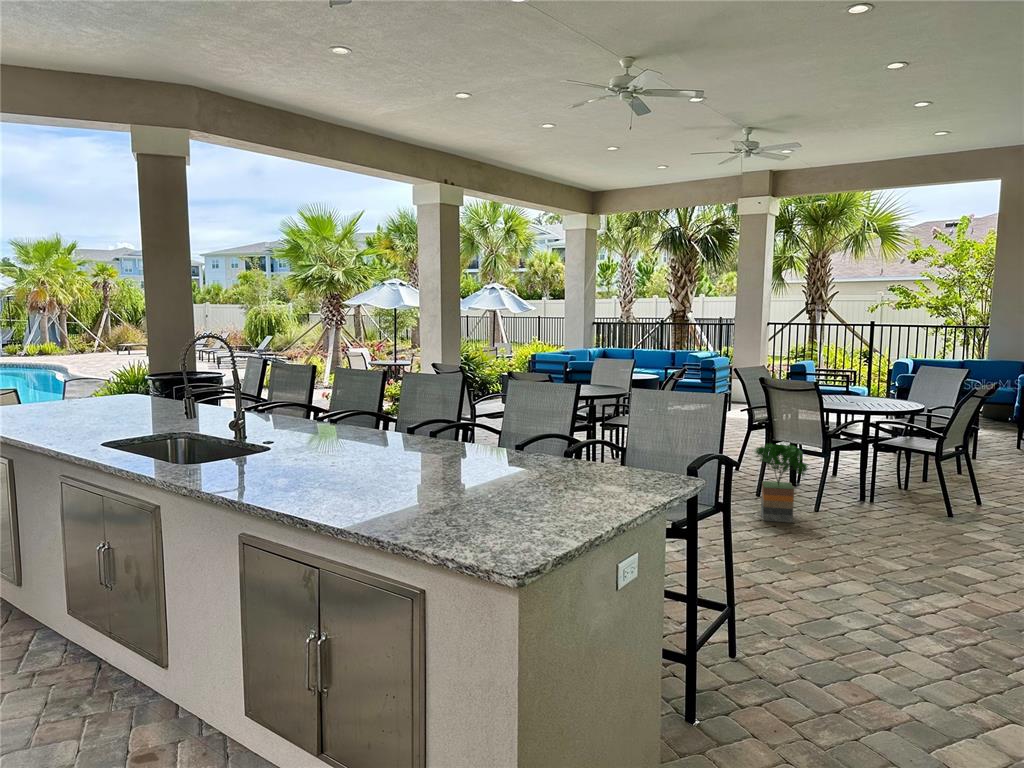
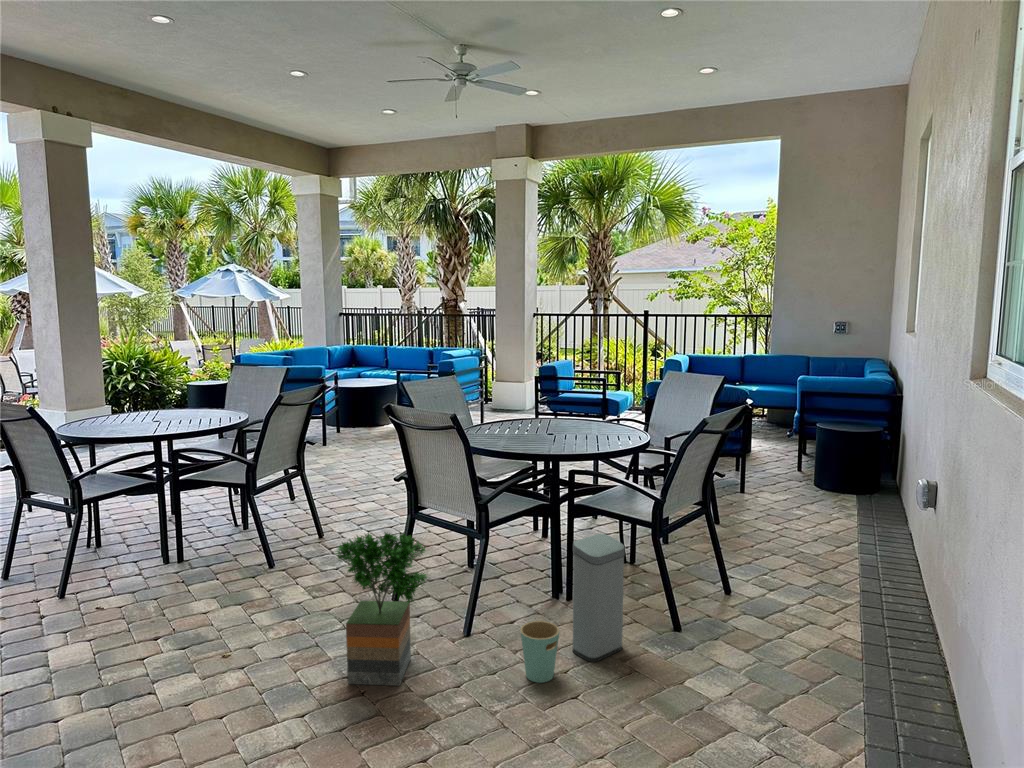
trash can: none [860,452,920,527] -> present [520,534,625,683]

